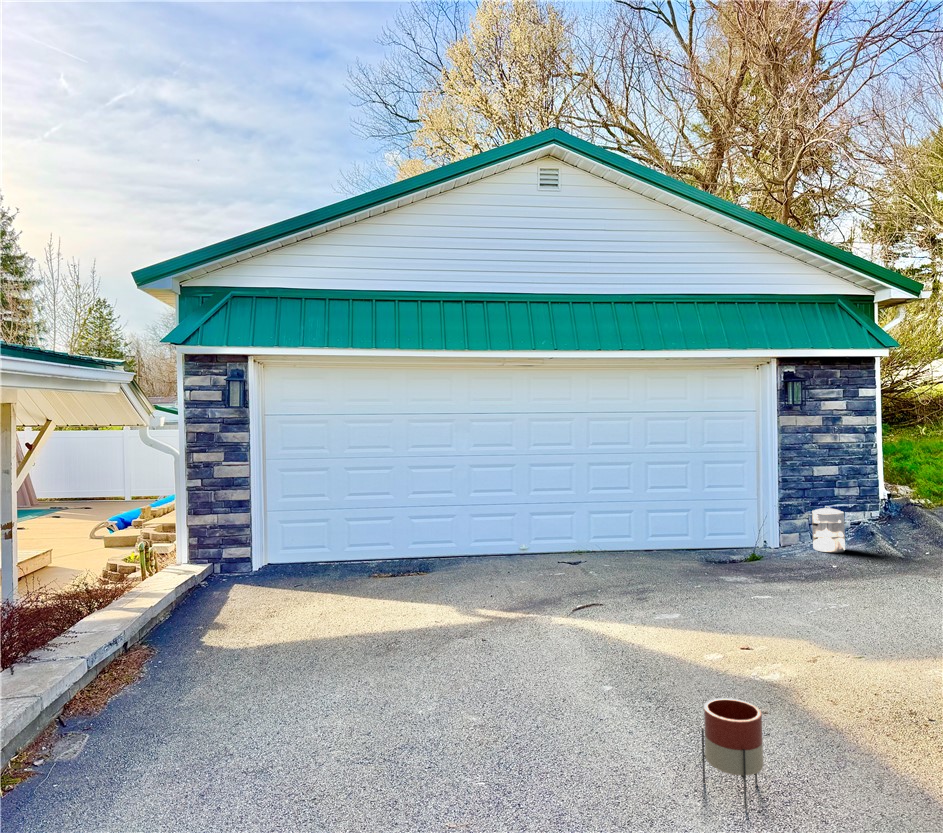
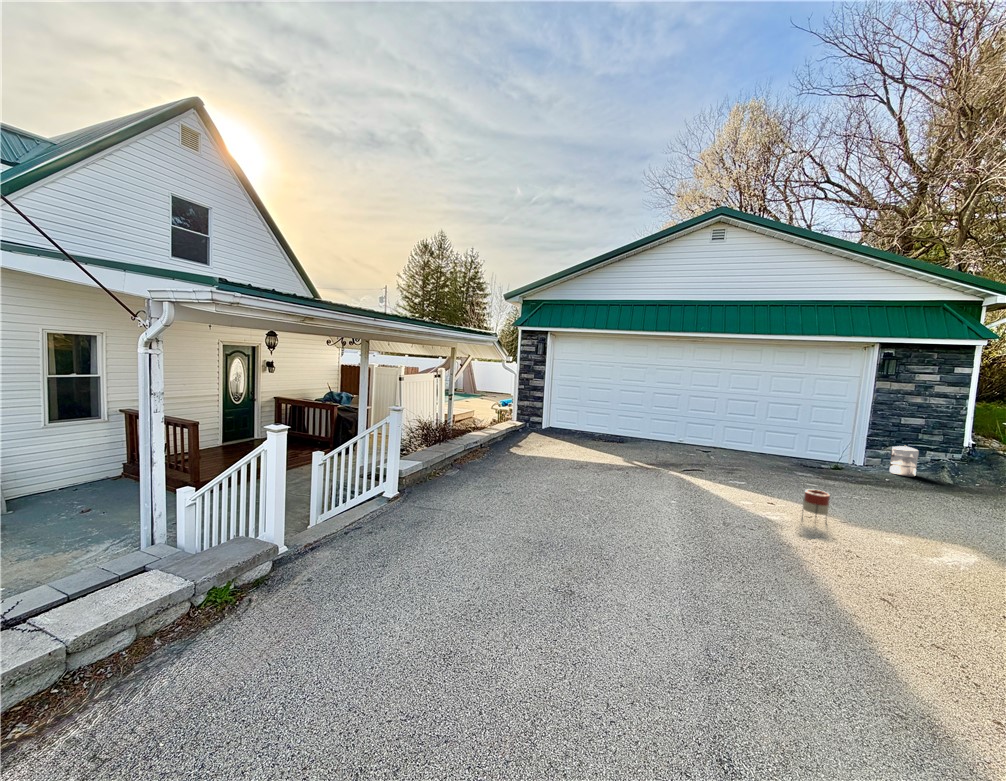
planter: present [702,698,764,809] -> present [803,489,830,522]

